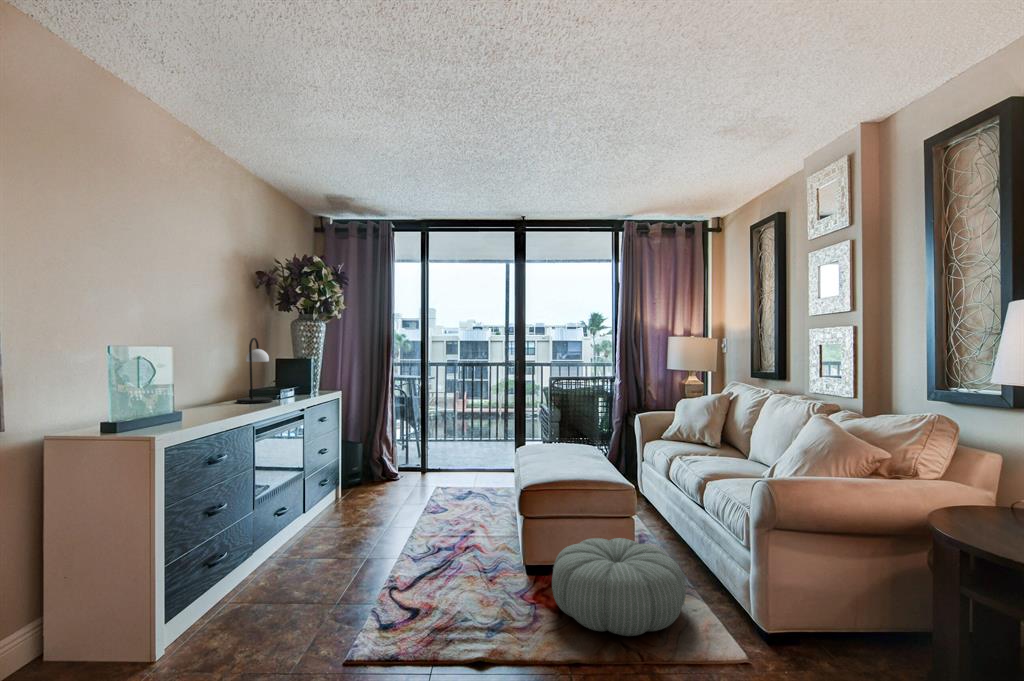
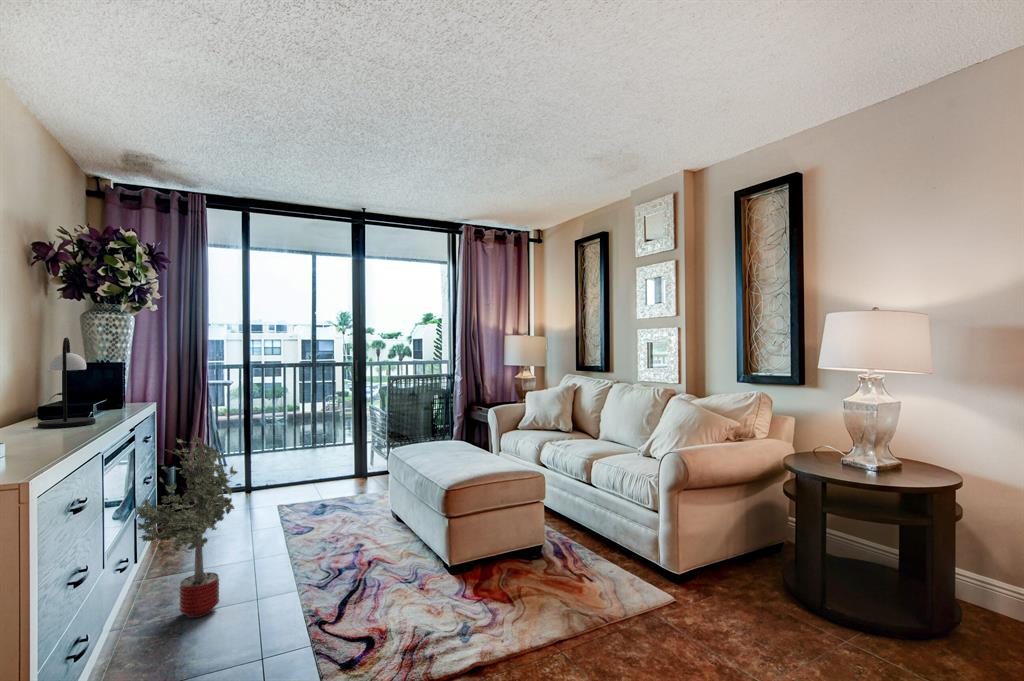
potted tree: none [275,417,359,563] -> present [136,437,237,618]
pouf: present [552,538,686,636] -> none [493,522,616,609]

